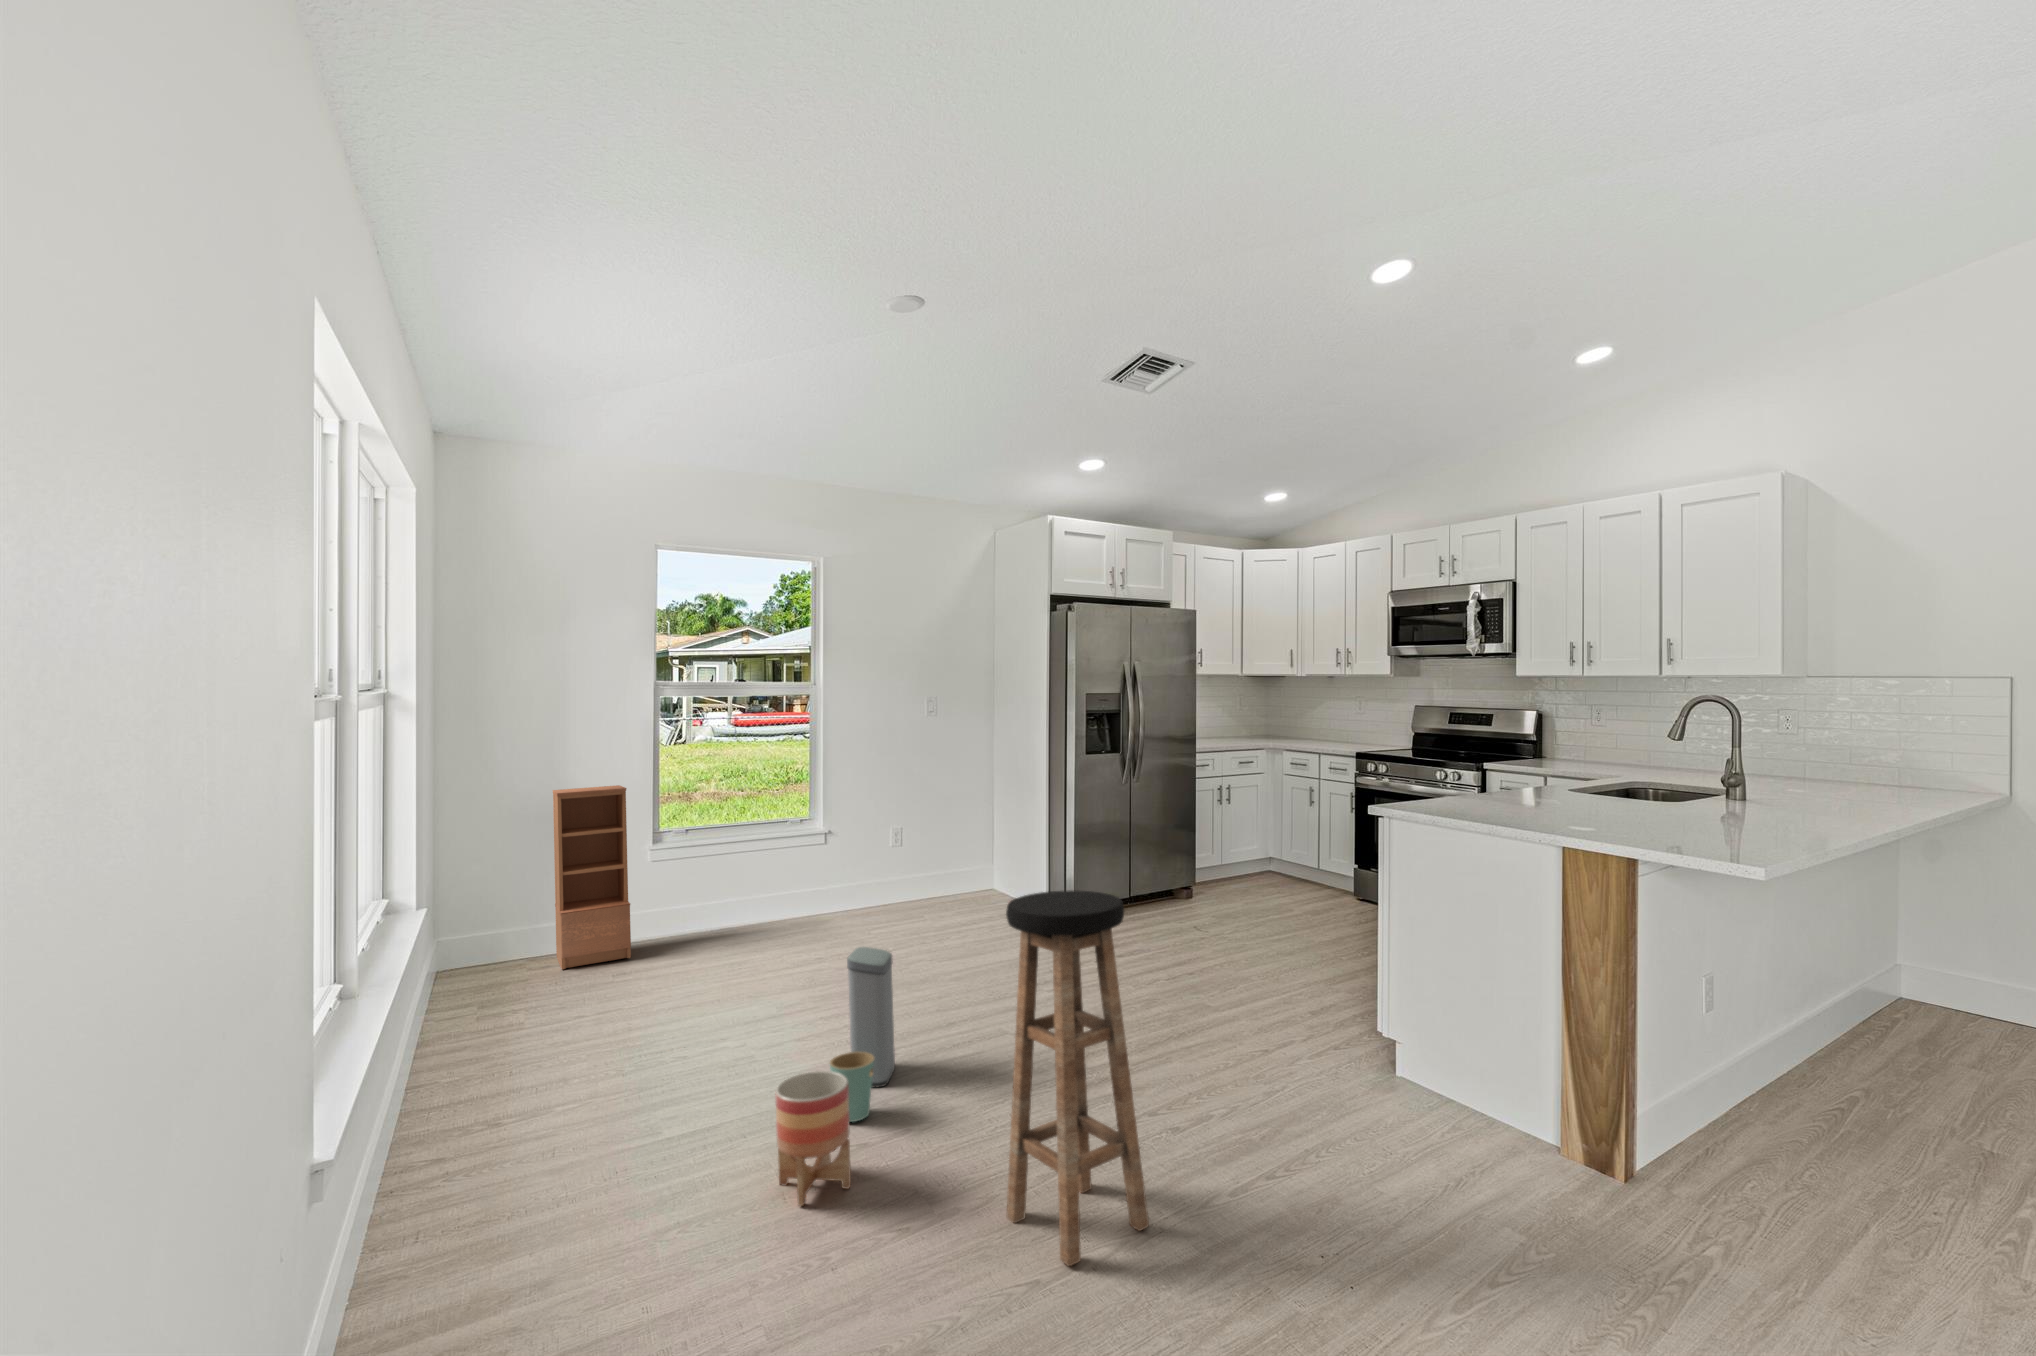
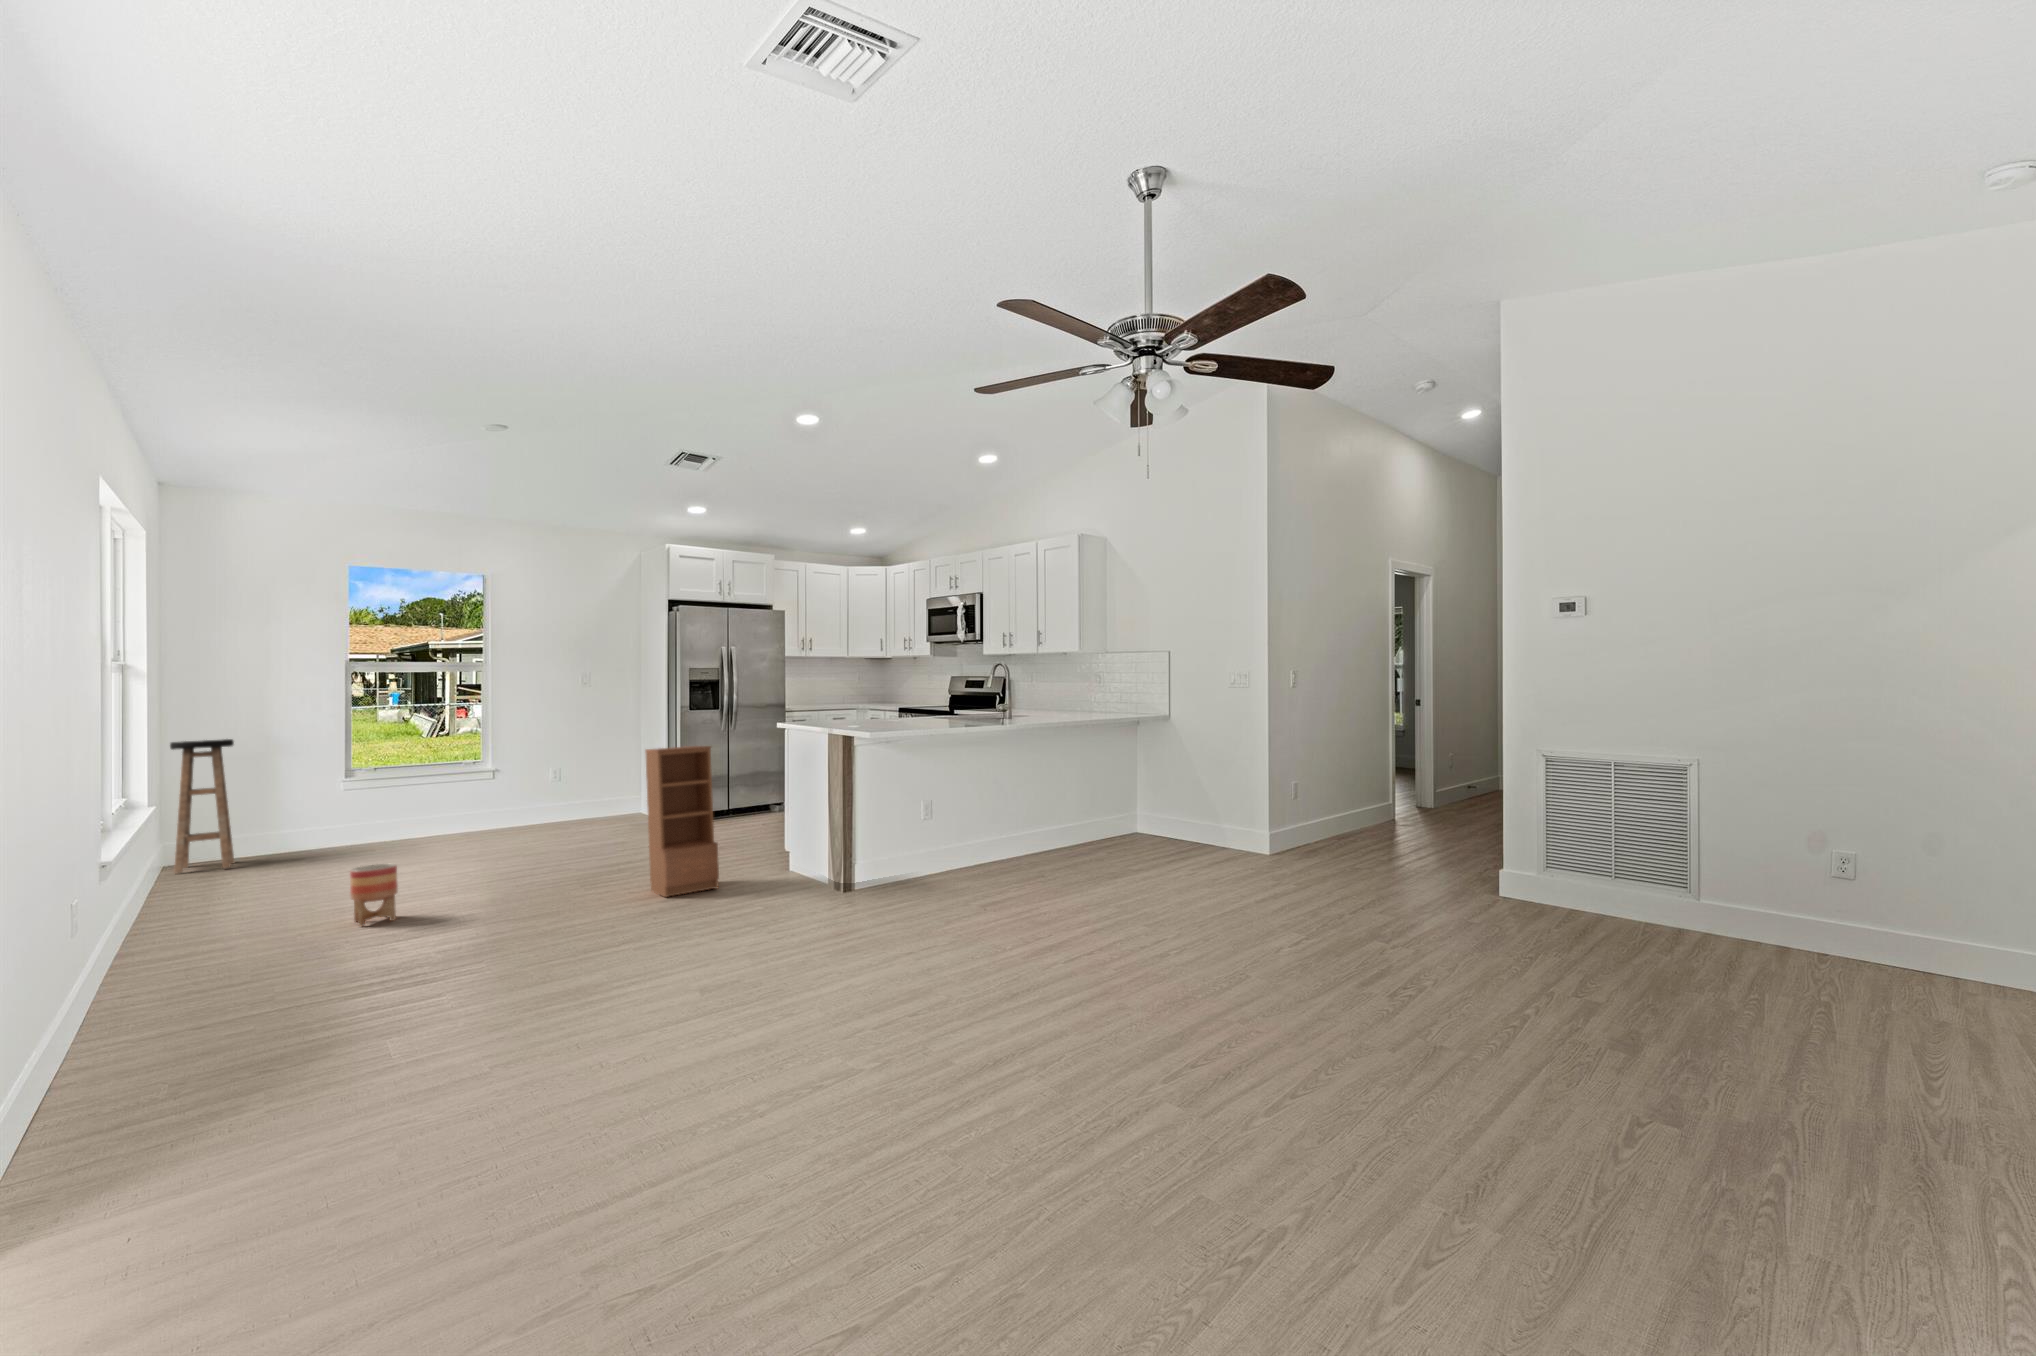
bookcase: present [553,785,631,969] -> present [645,746,719,897]
bar stool: present [1006,890,1149,1266] -> present [170,739,234,873]
trash can: present [830,947,895,1122] -> none [406,814,469,903]

